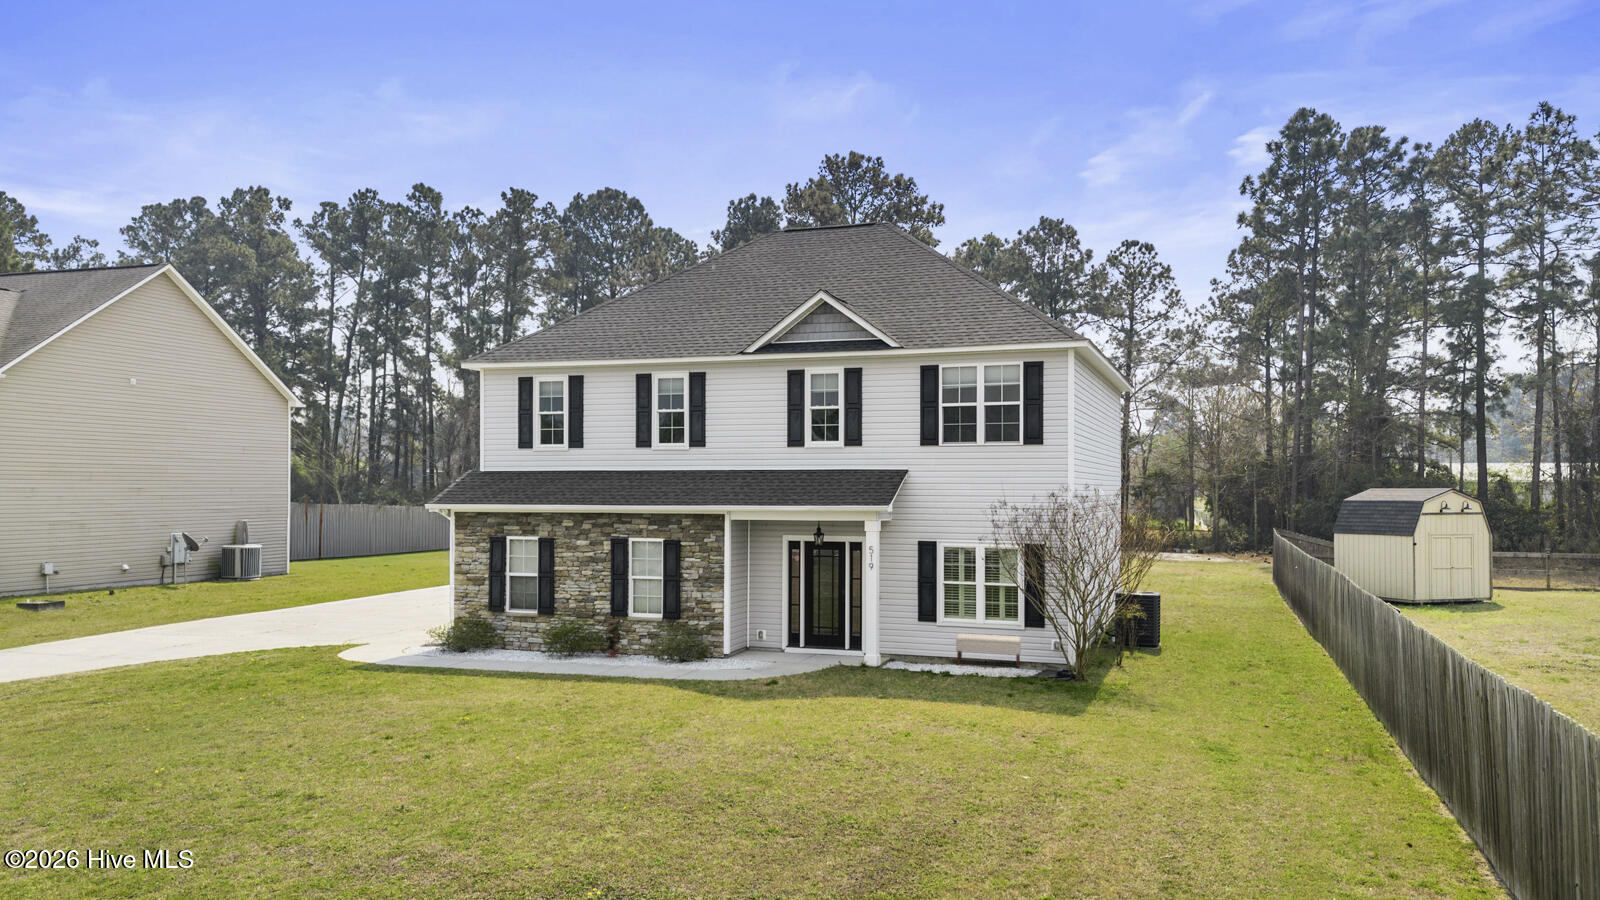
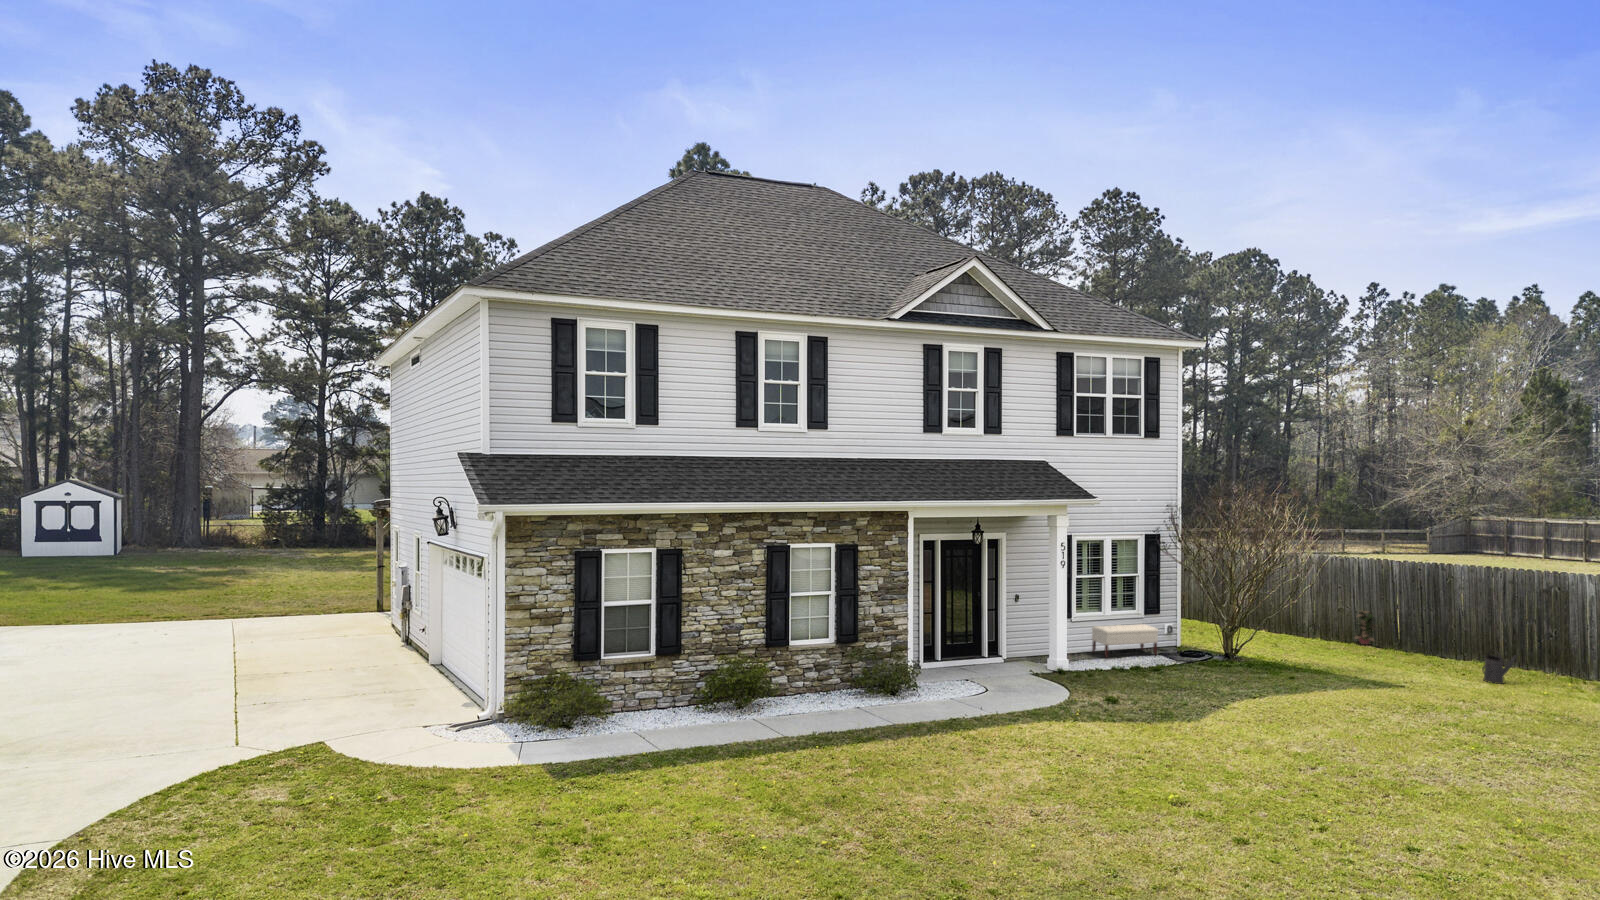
decorative plant: present [604,621,623,657] -> present [1354,610,1376,644]
watering can: none [1327,684,1382,725] -> present [1482,652,1517,684]

